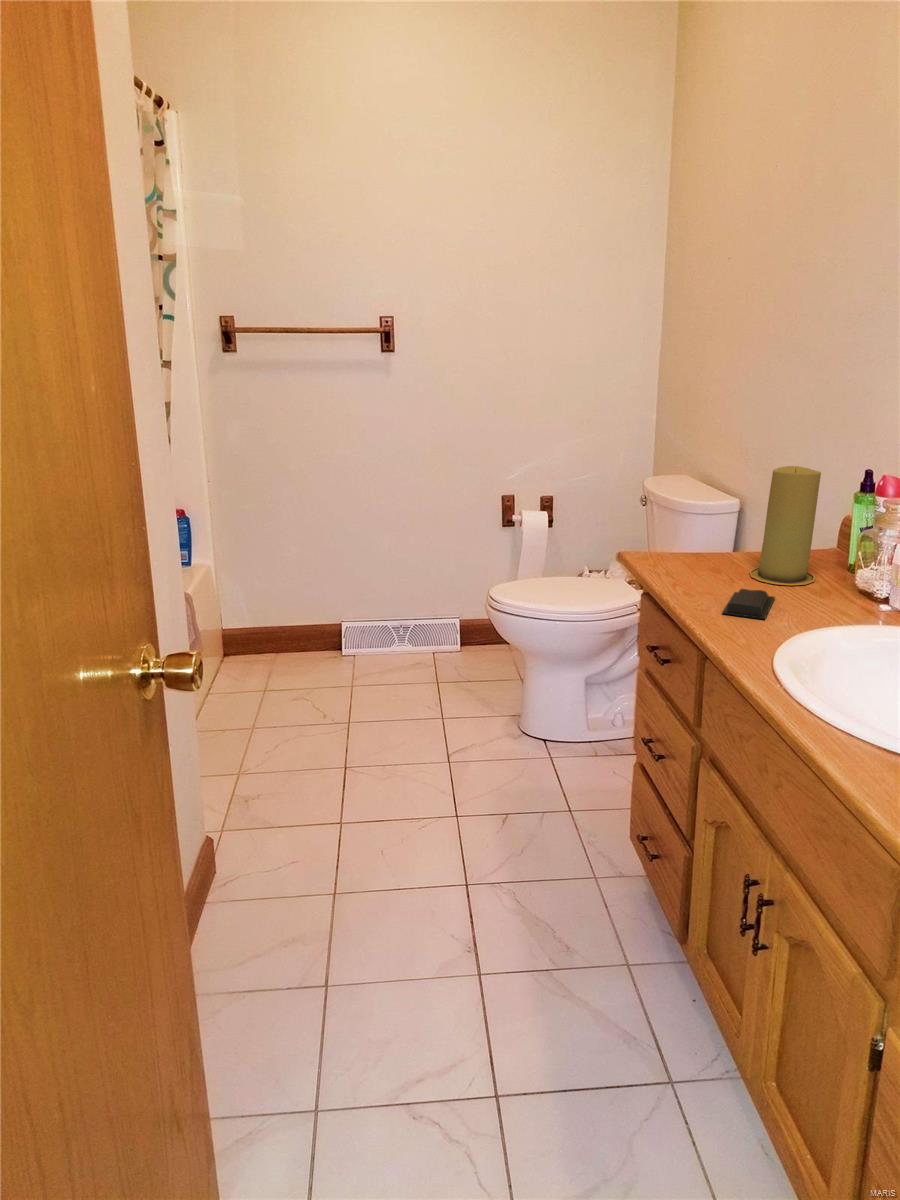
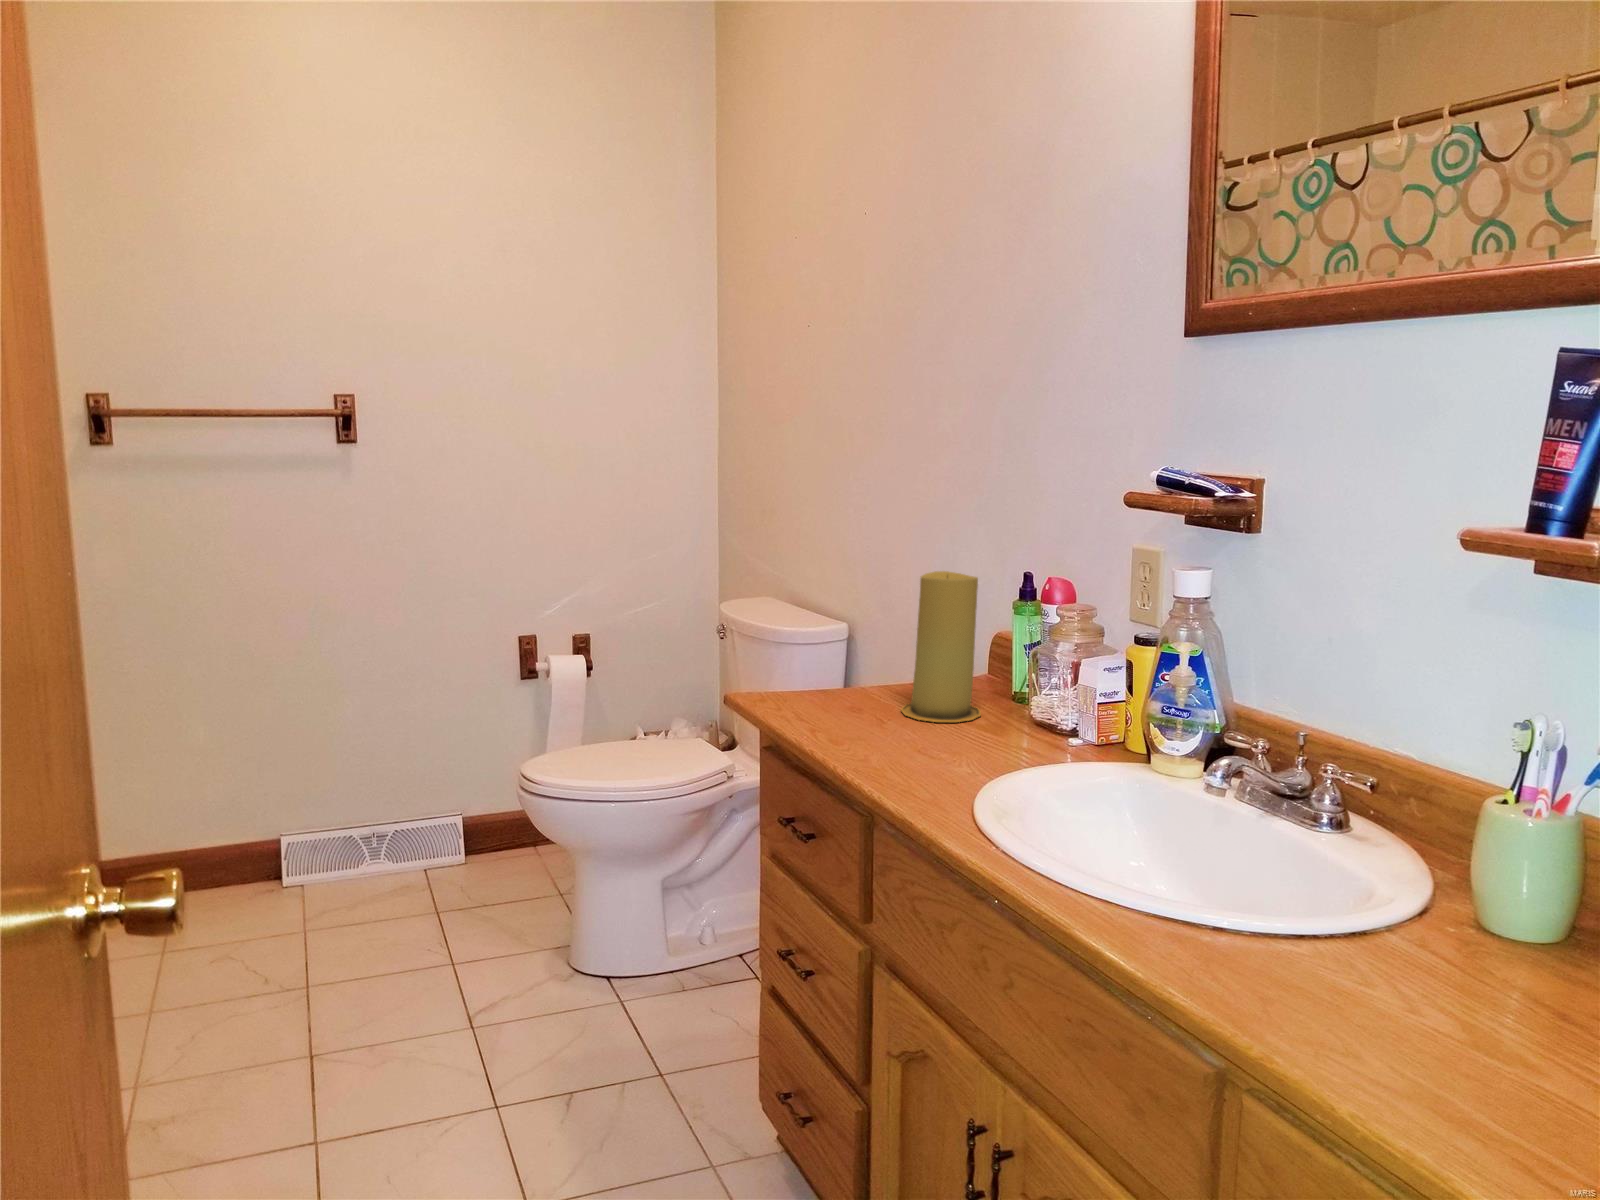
soap bar: present [722,589,775,619] -> none [887,730,944,766]

